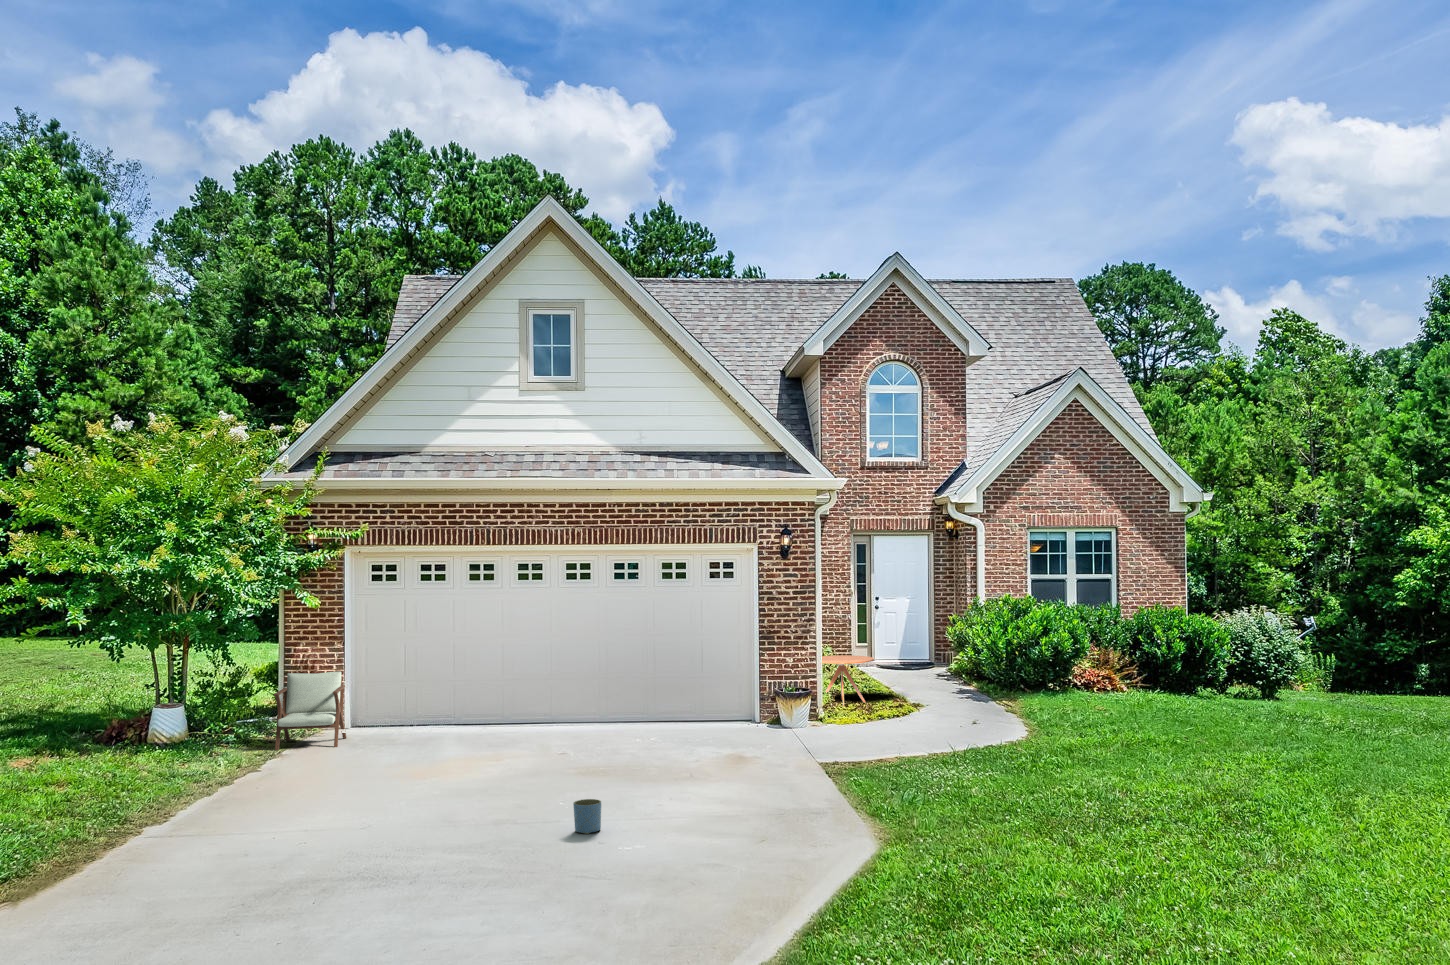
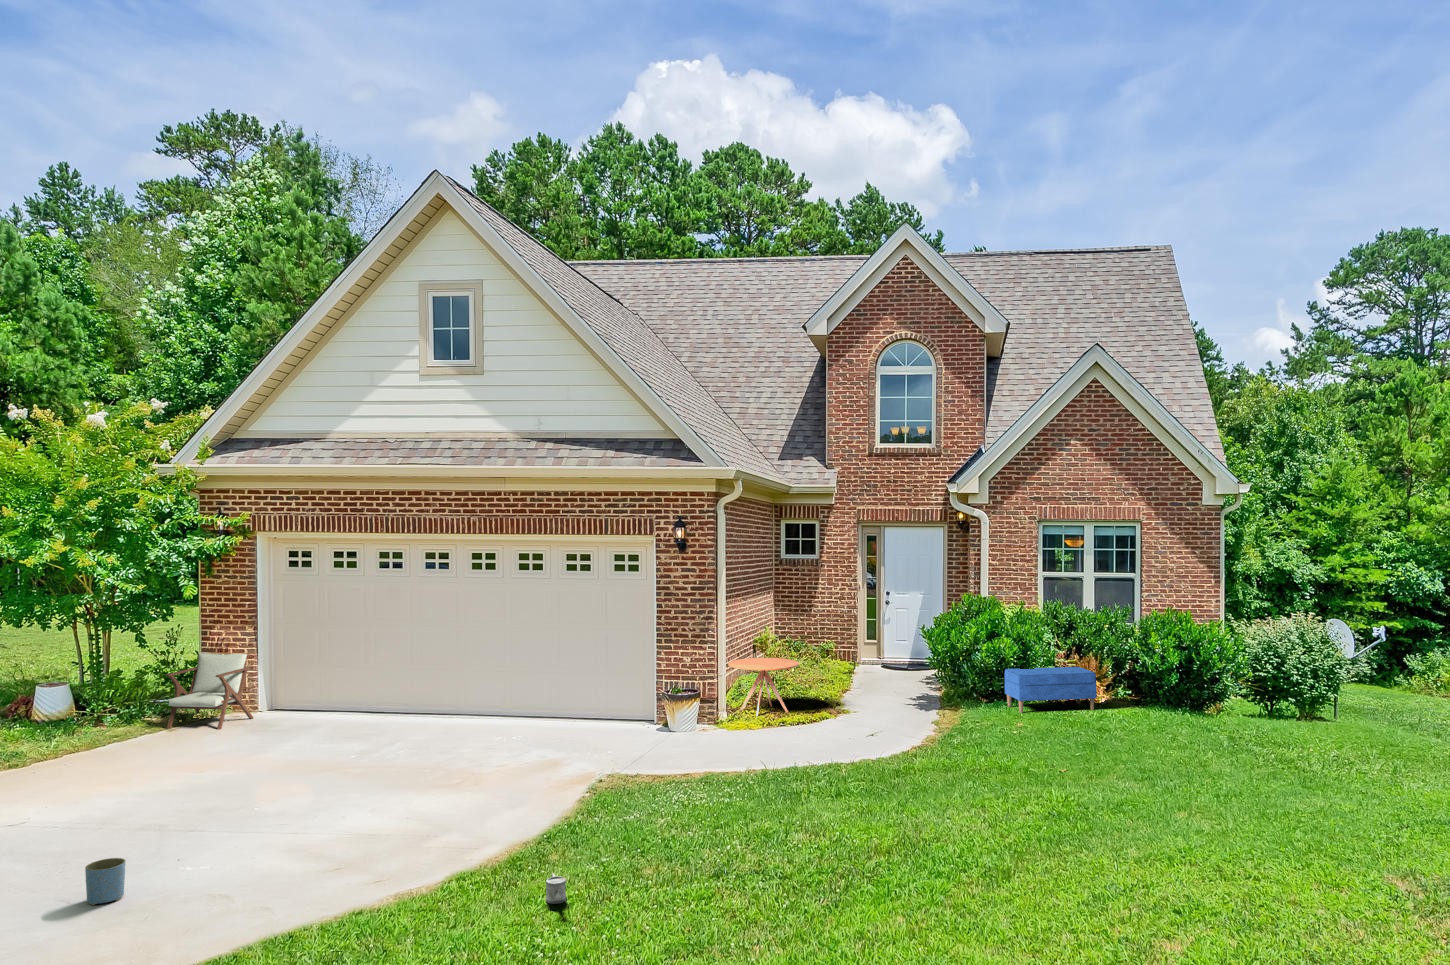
bench: none [1037,651,1114,691] -> present [1005,667,1097,713]
watering can: none [923,783,954,802] -> present [546,873,566,904]

